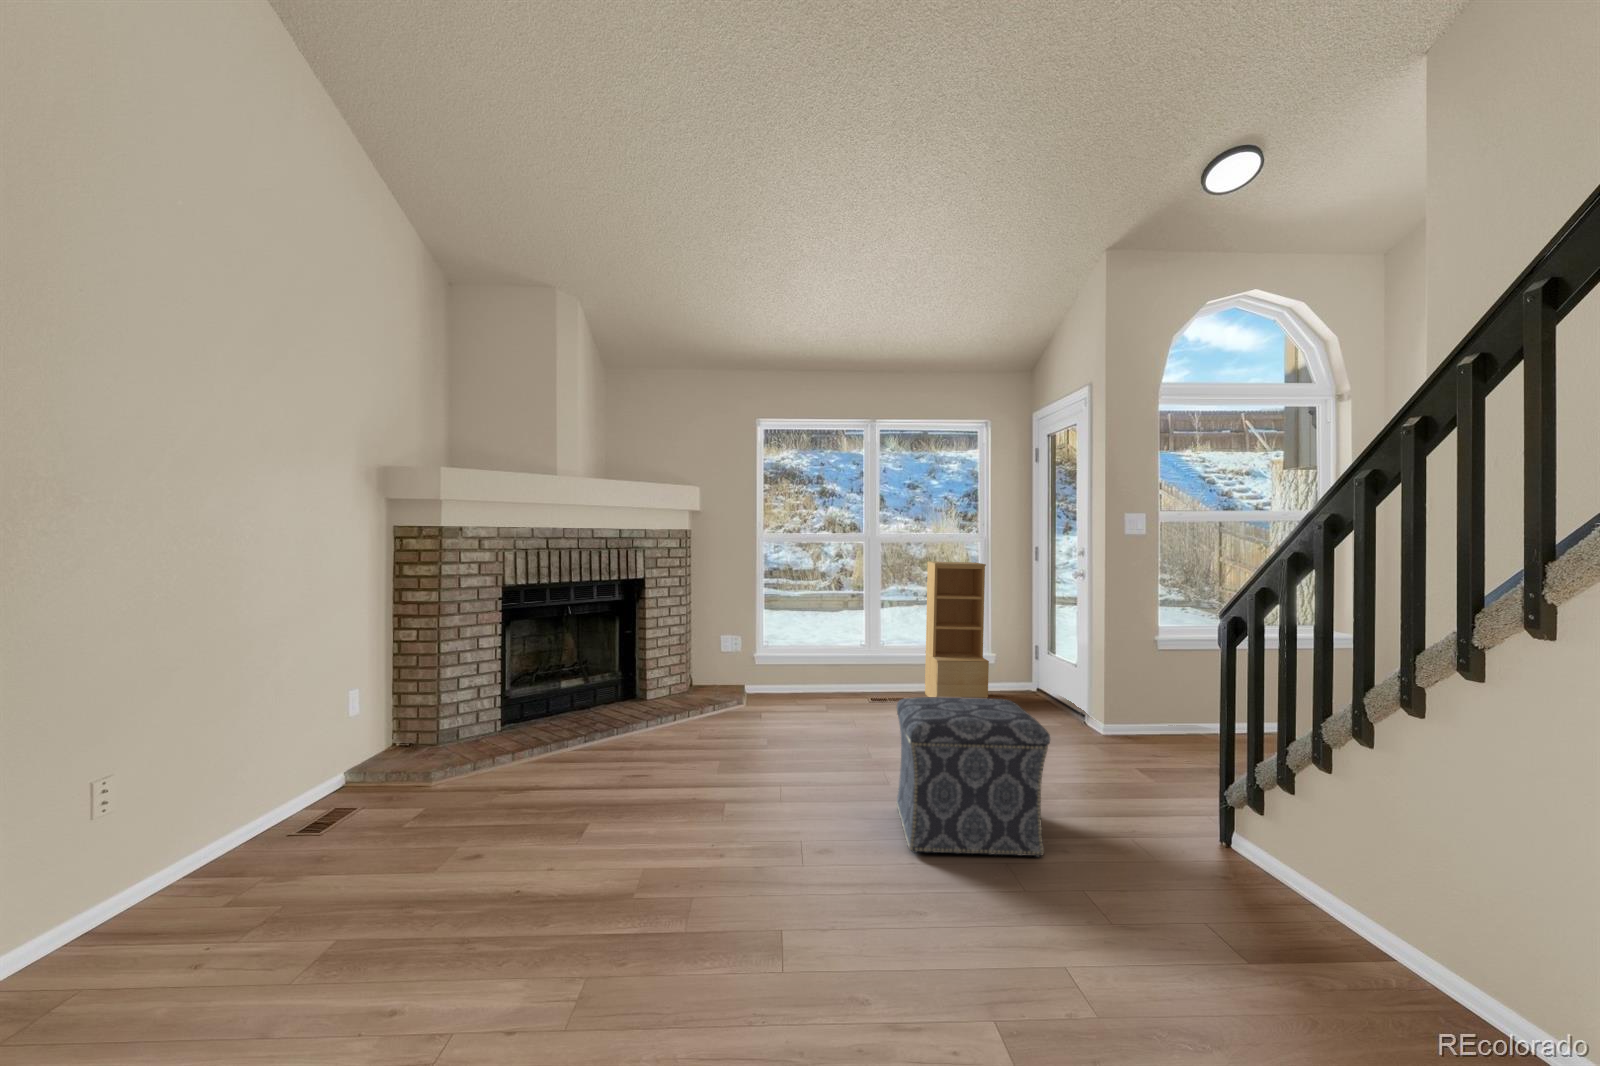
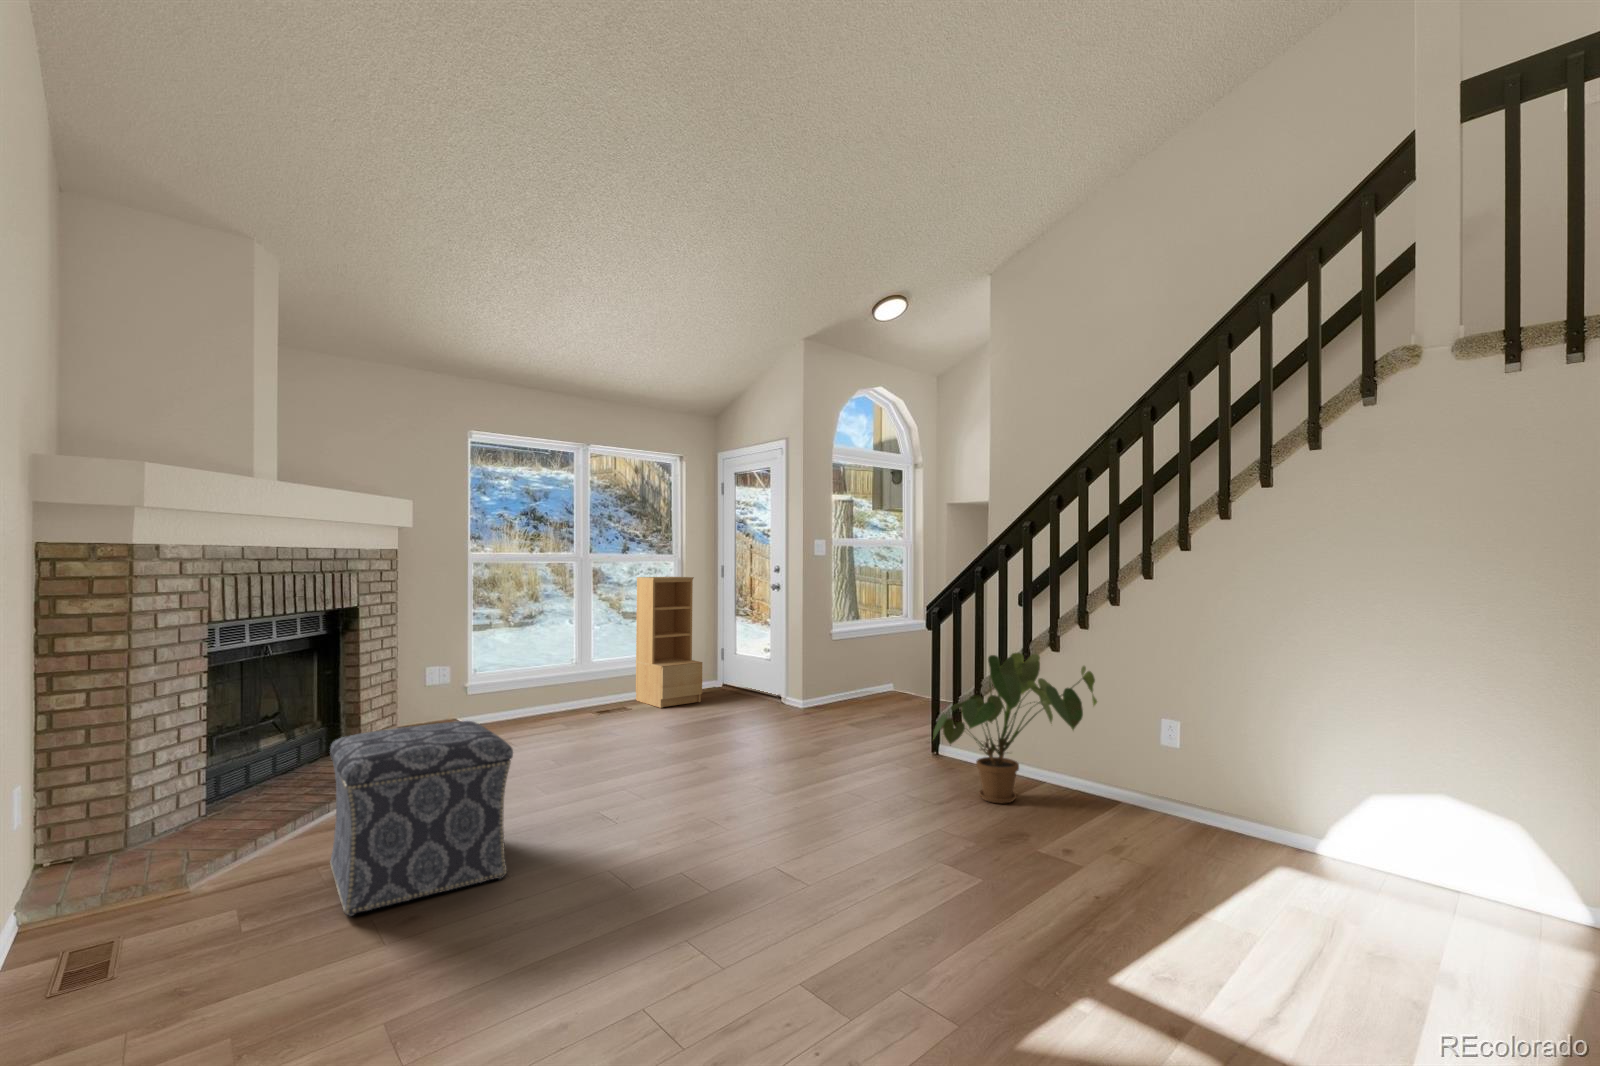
ottoman: present [897,697,1050,857] -> present [330,721,513,916]
house plant: none [1096,705,1388,932] -> present [934,653,1097,803]

